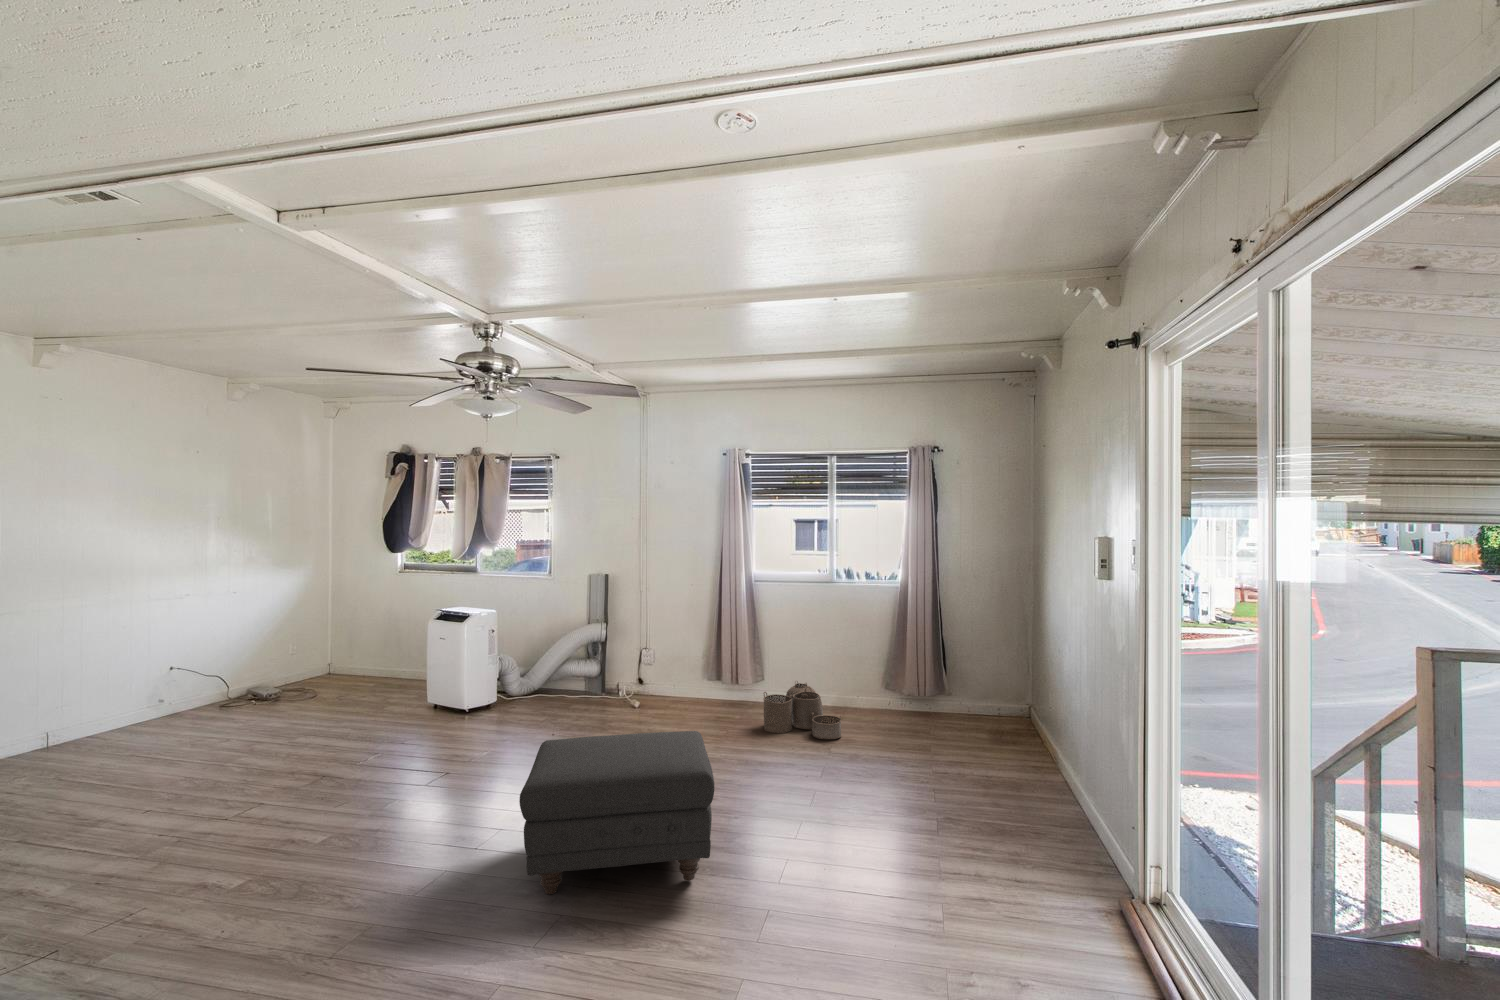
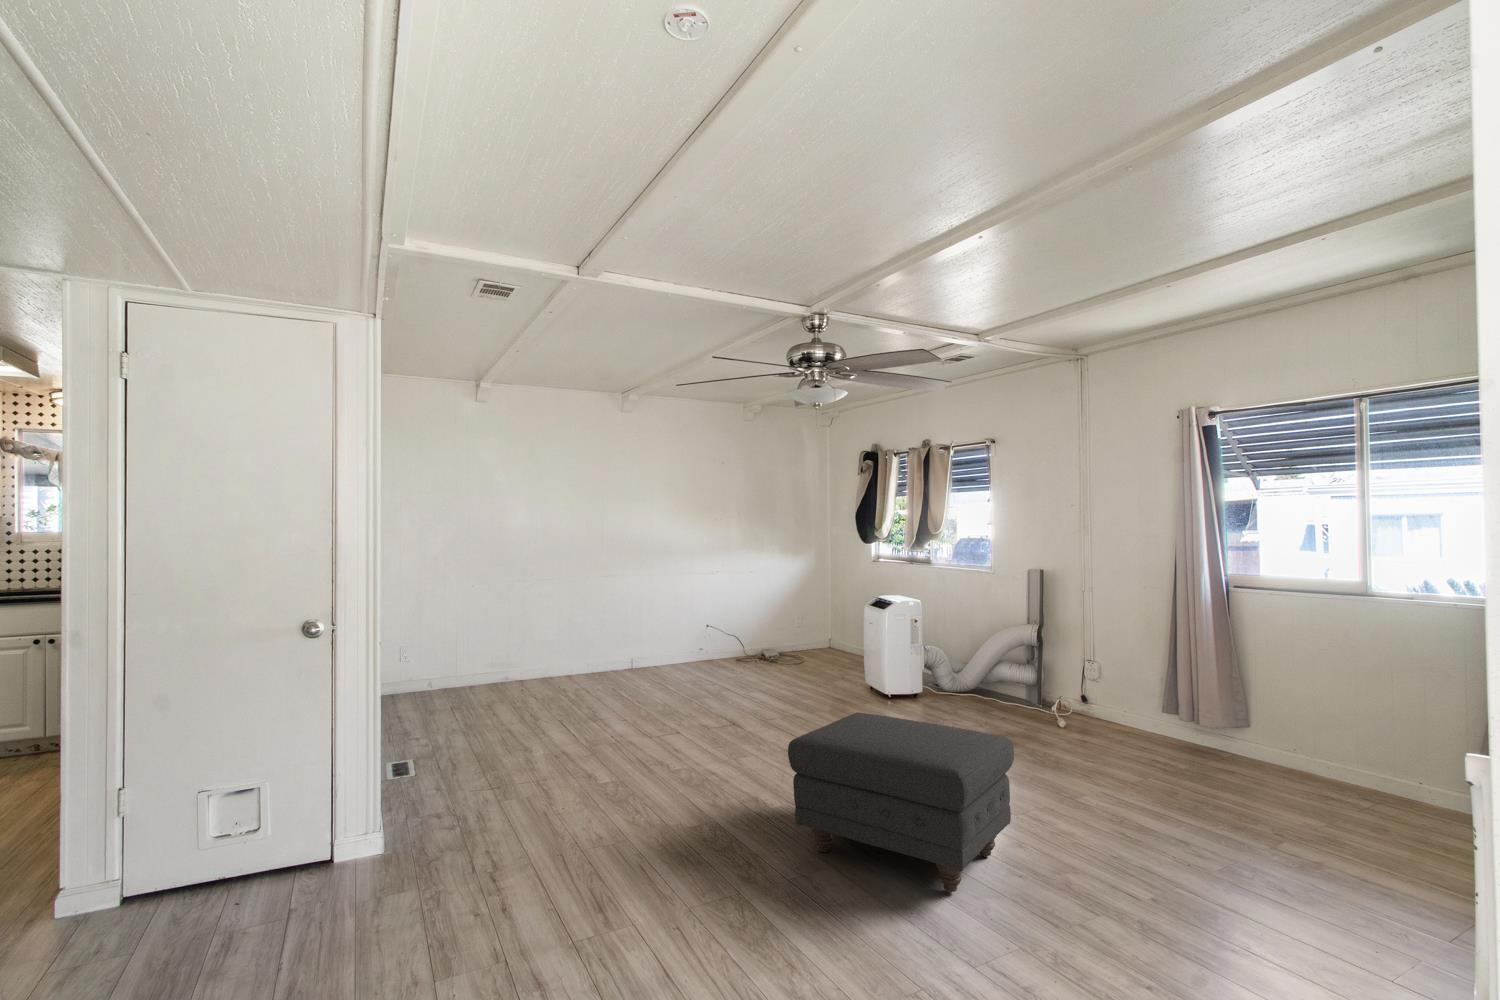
woven basket: present [763,681,841,739] -> none [1212,734,1339,825]

